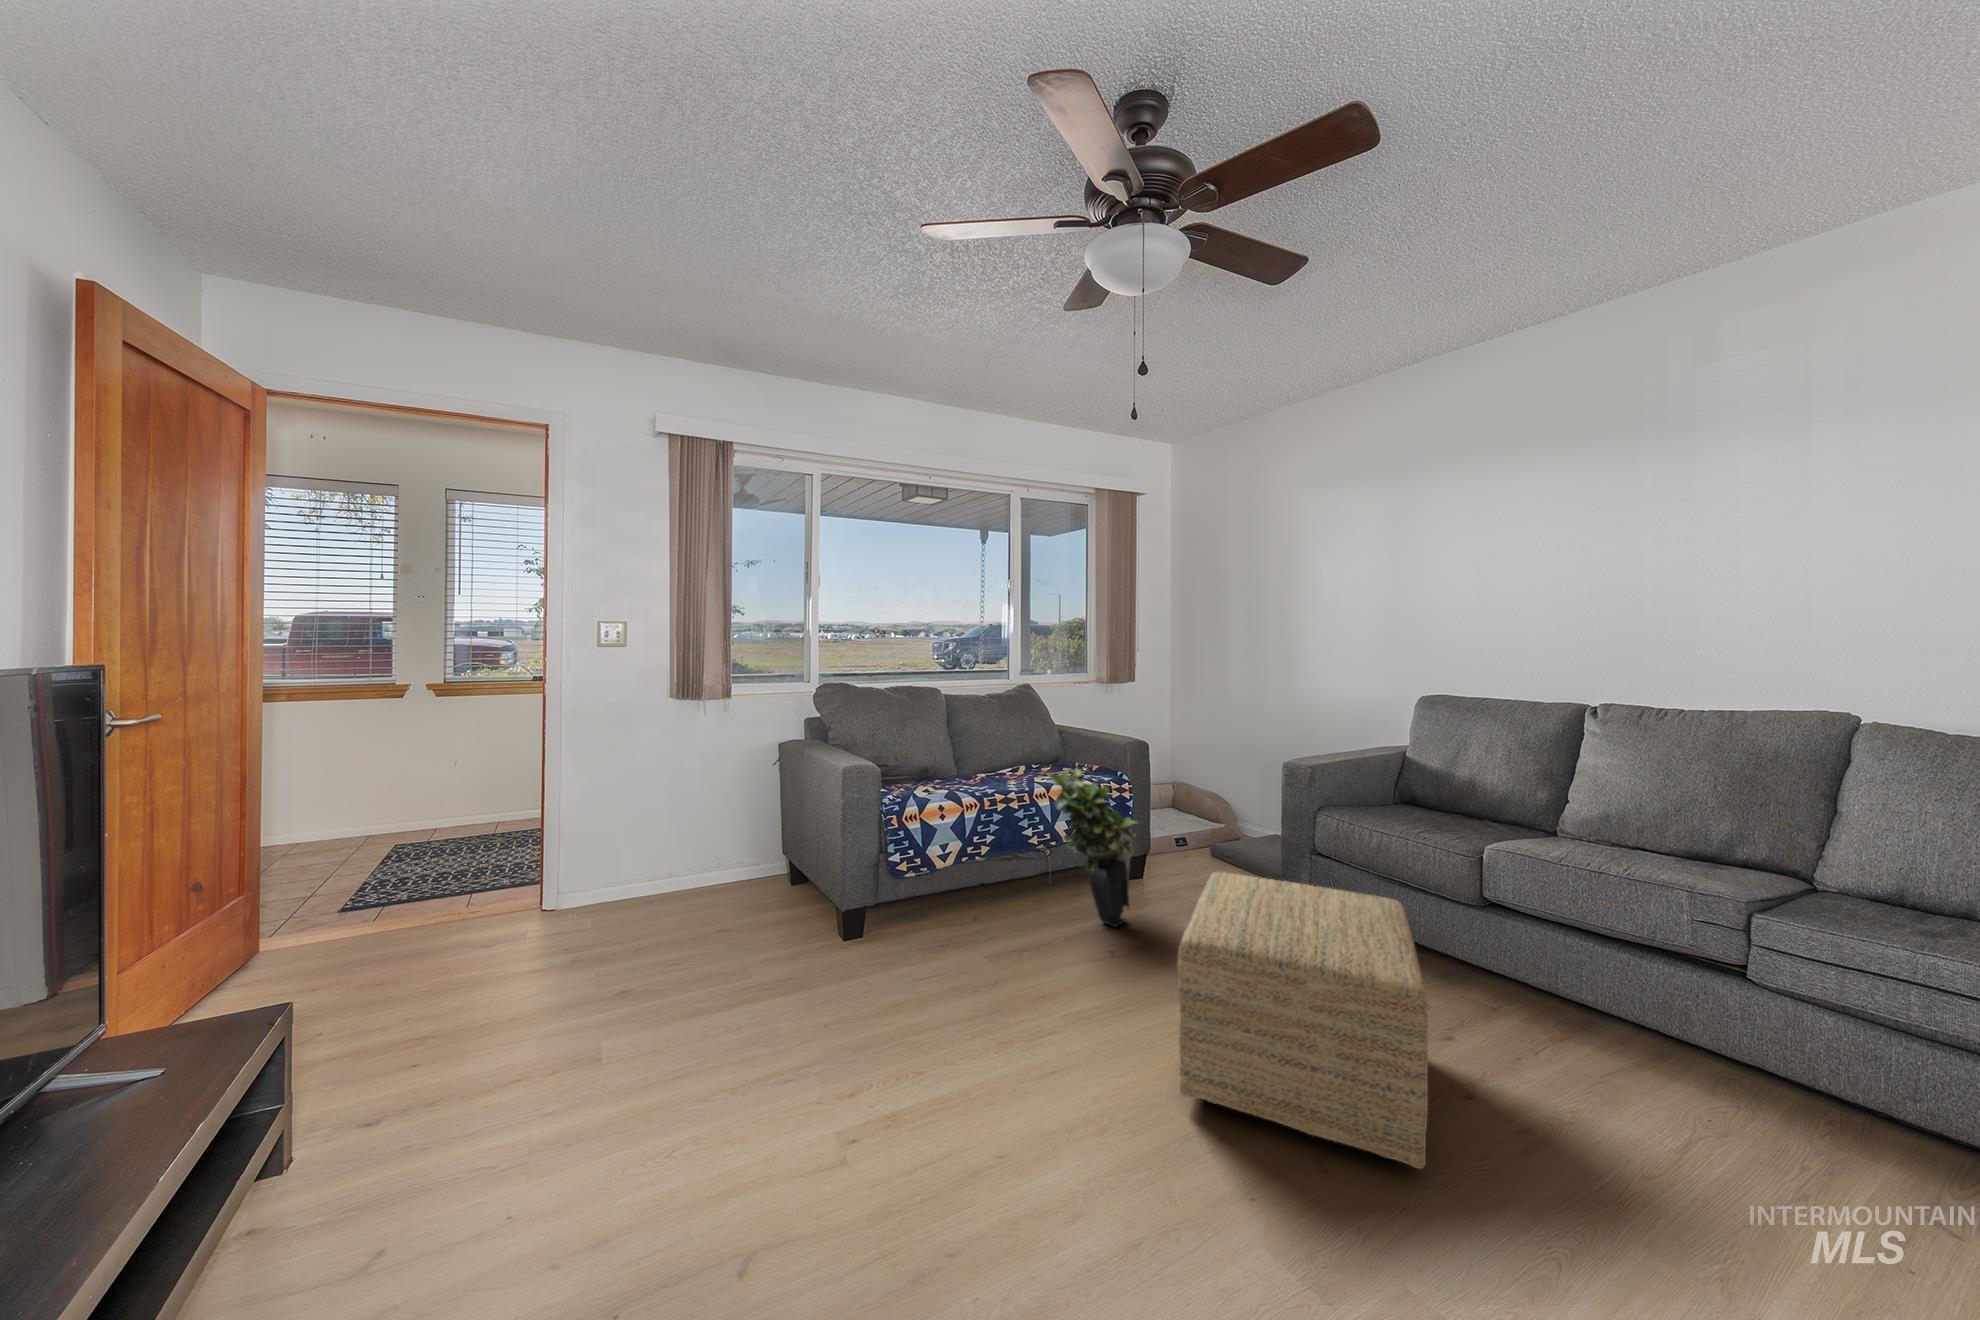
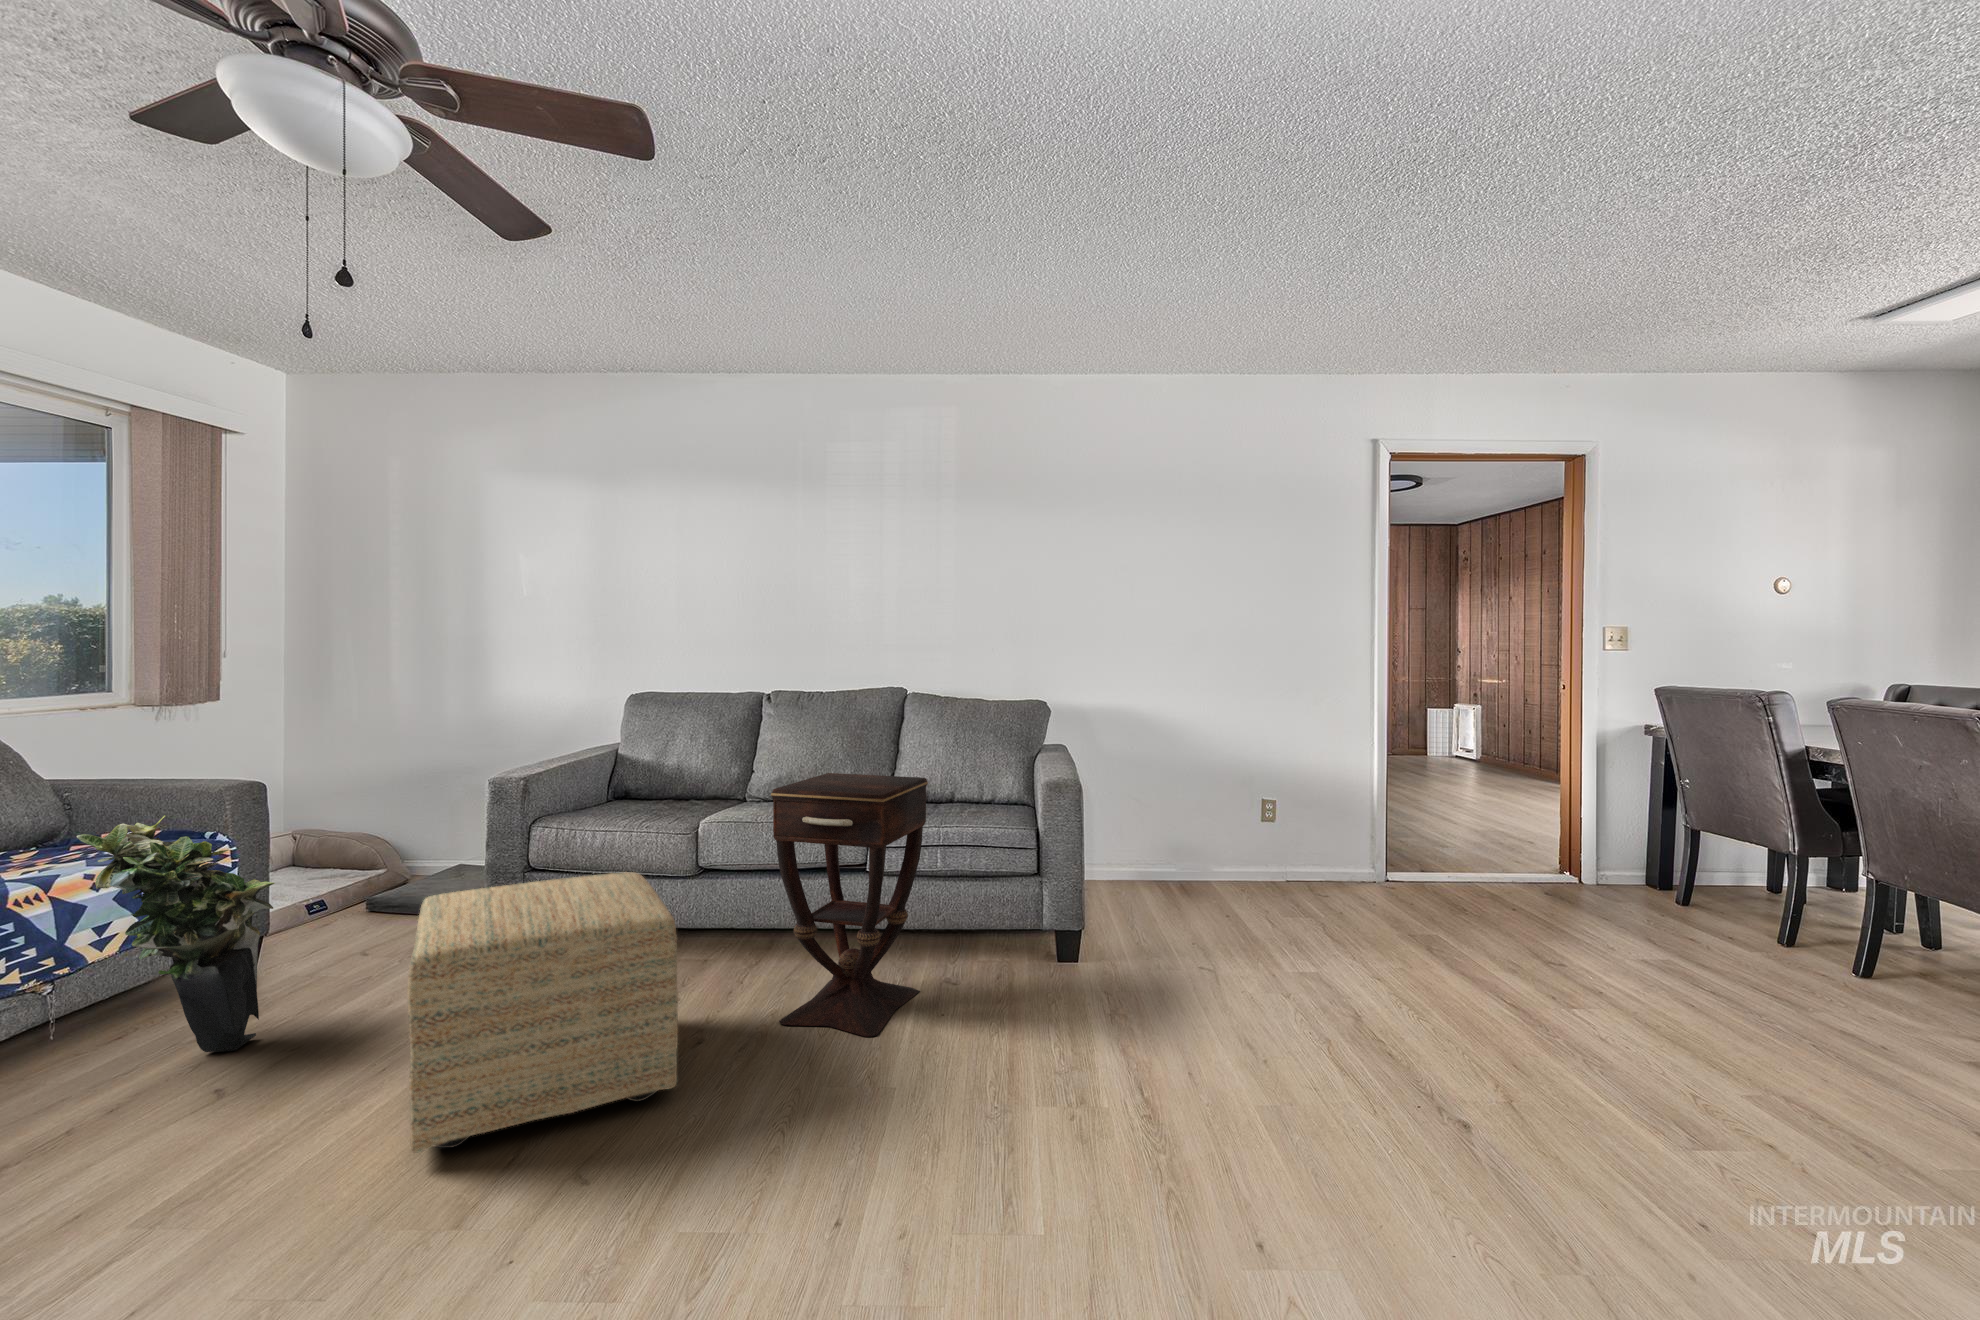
side table: none [1576,844,1911,1263] -> present [771,773,928,1036]

